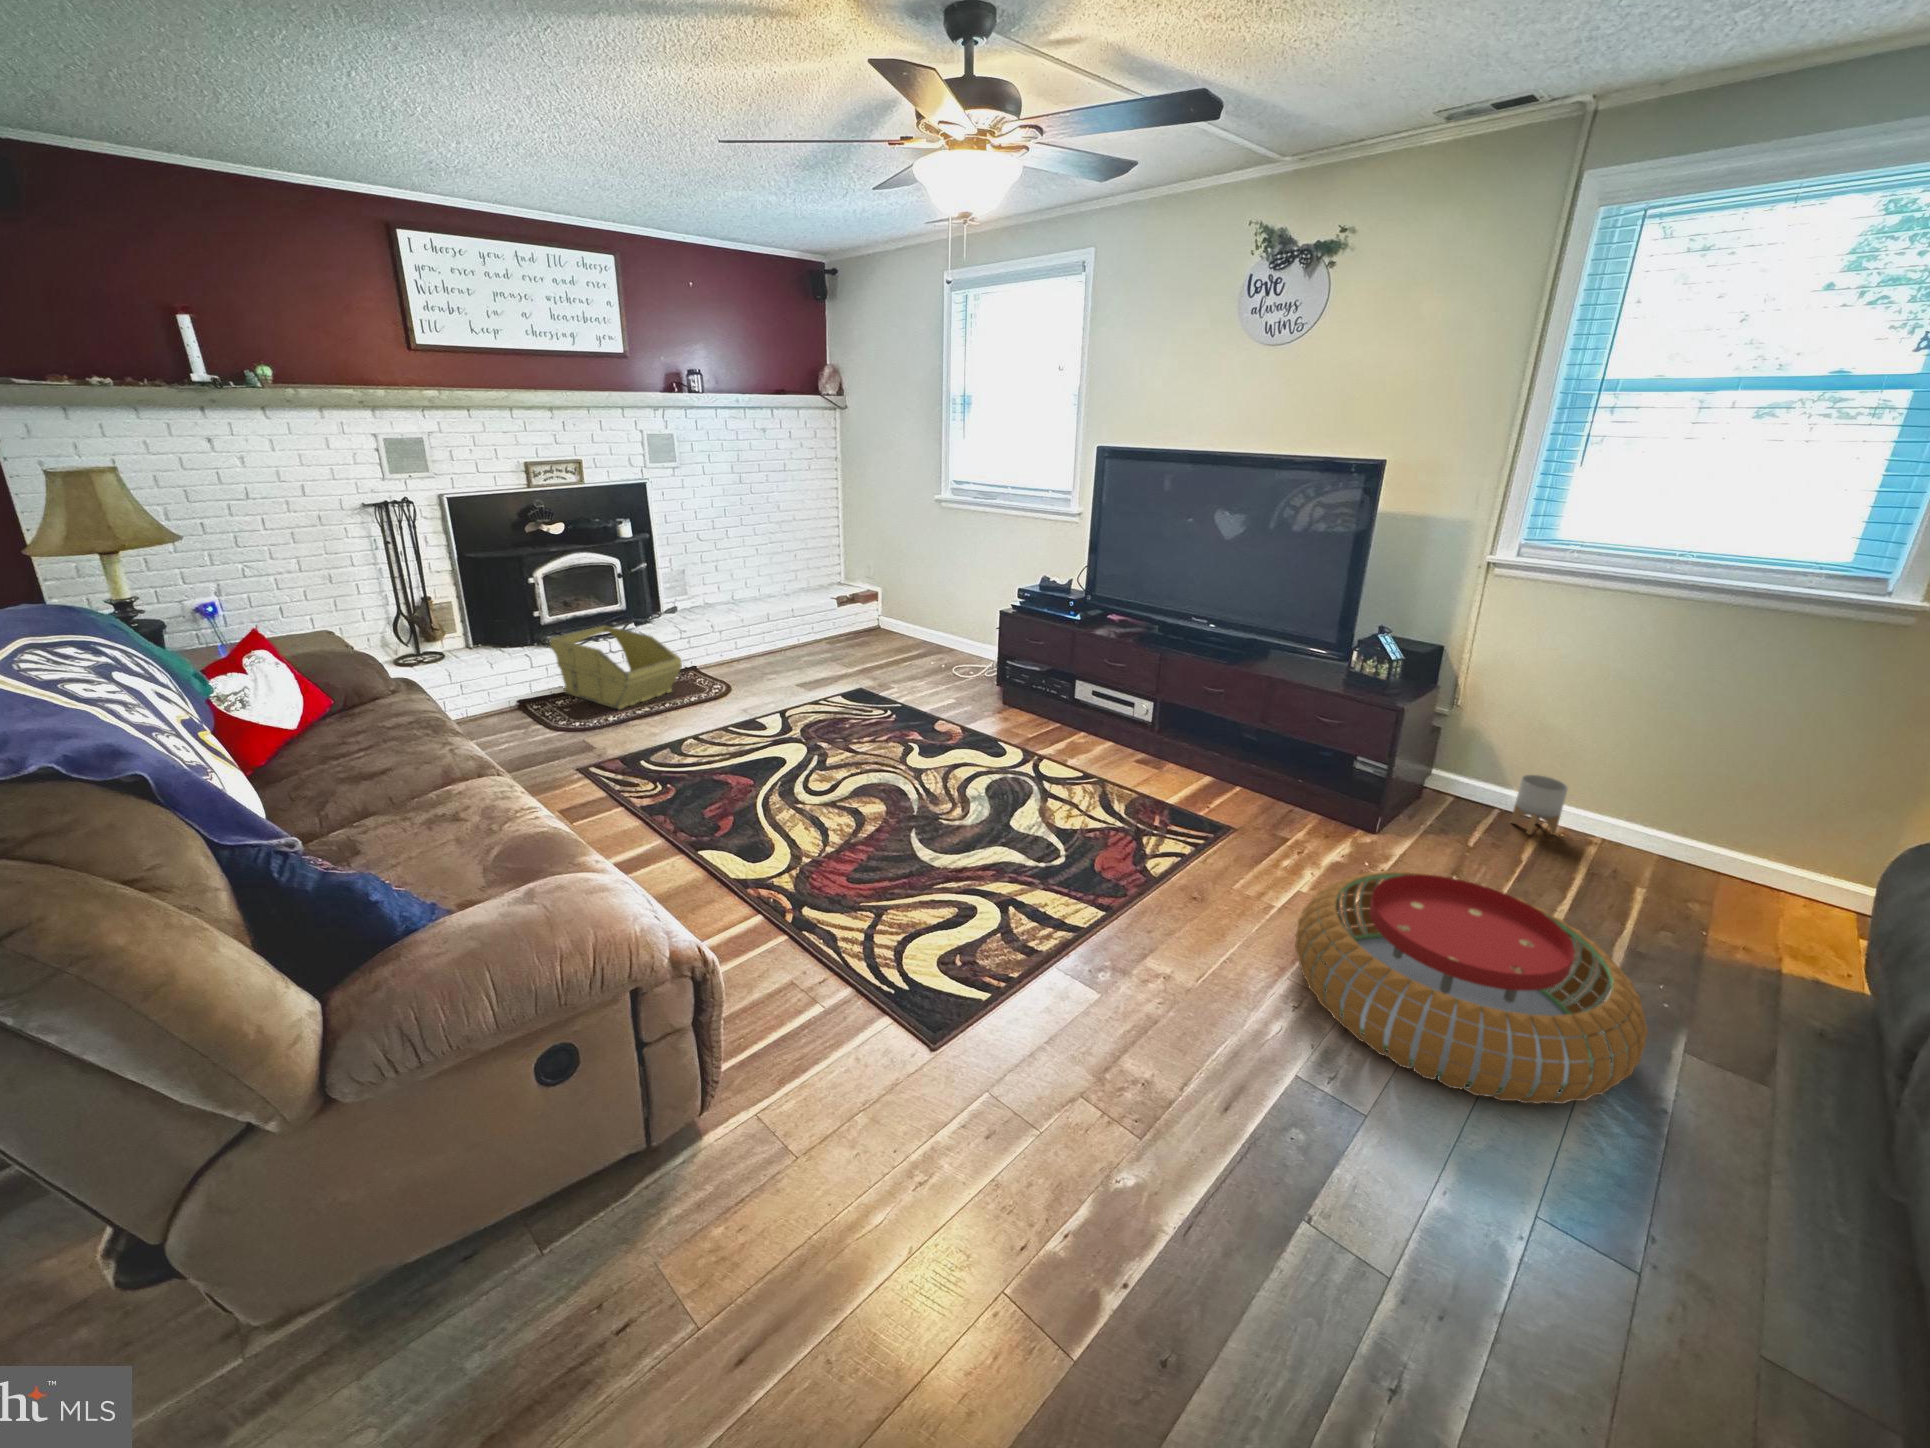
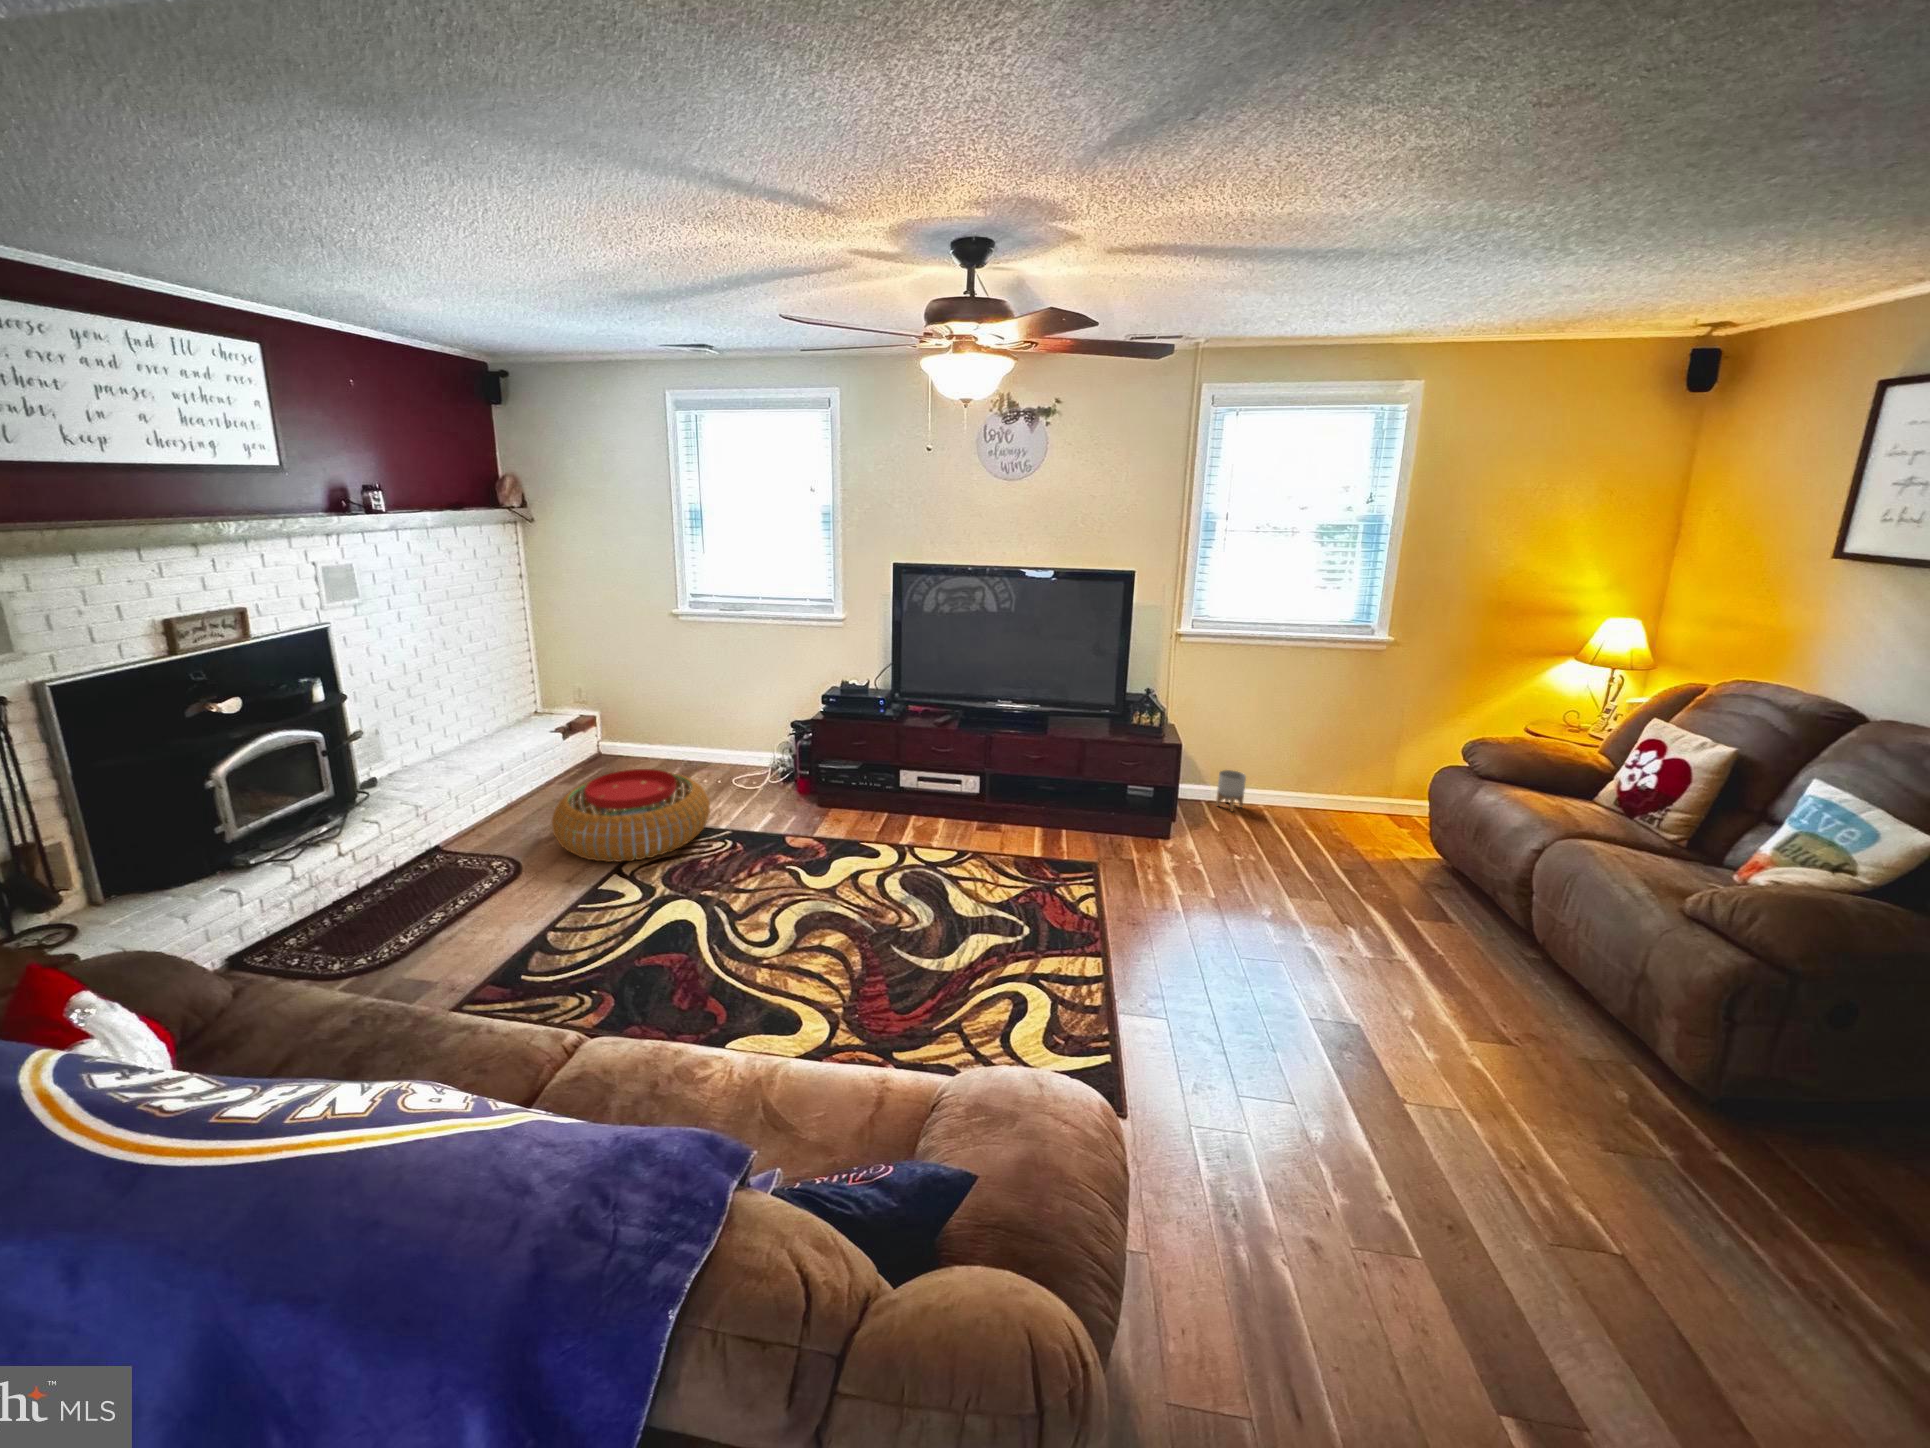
storage bin: present [549,626,682,709] -> none [246,821,464,928]
pouf: present [1295,871,1648,1104] -> present [552,769,710,862]

